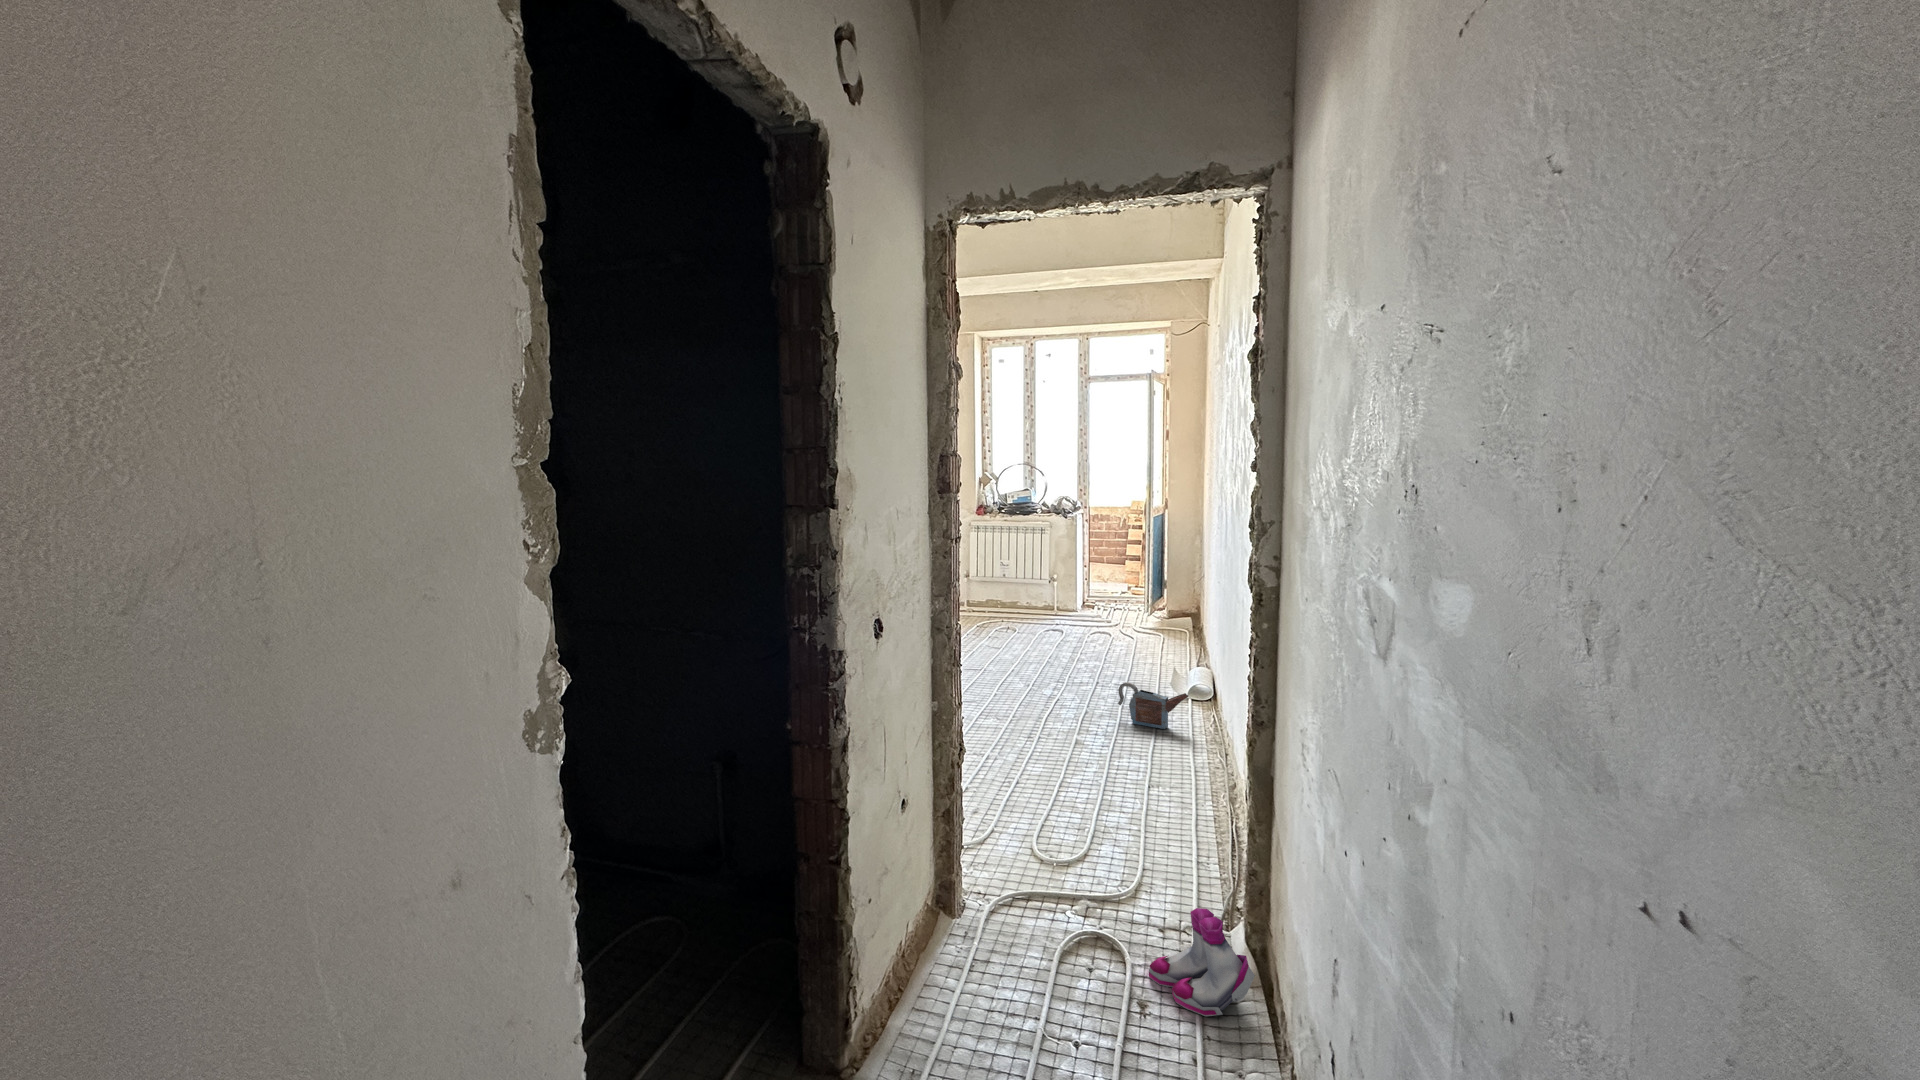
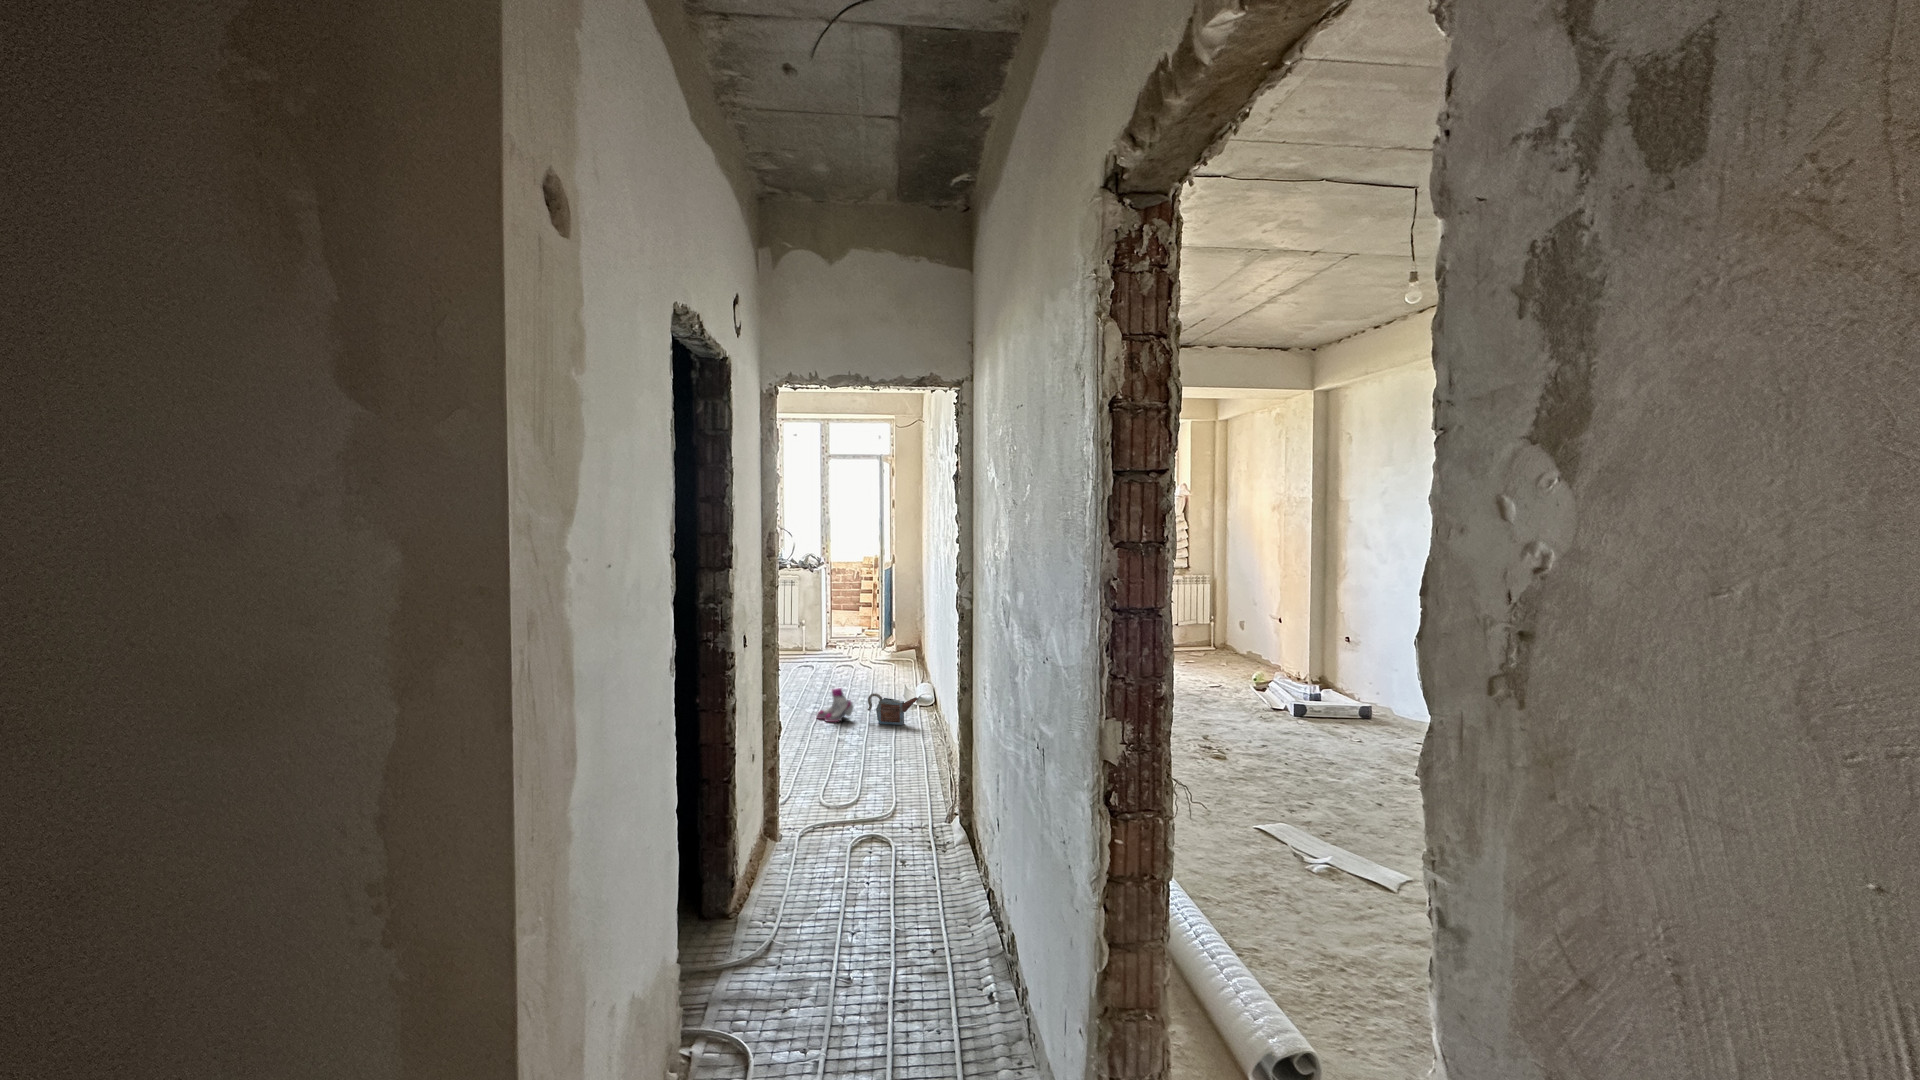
boots: present [1149,908,1255,1016] -> present [816,688,853,722]

